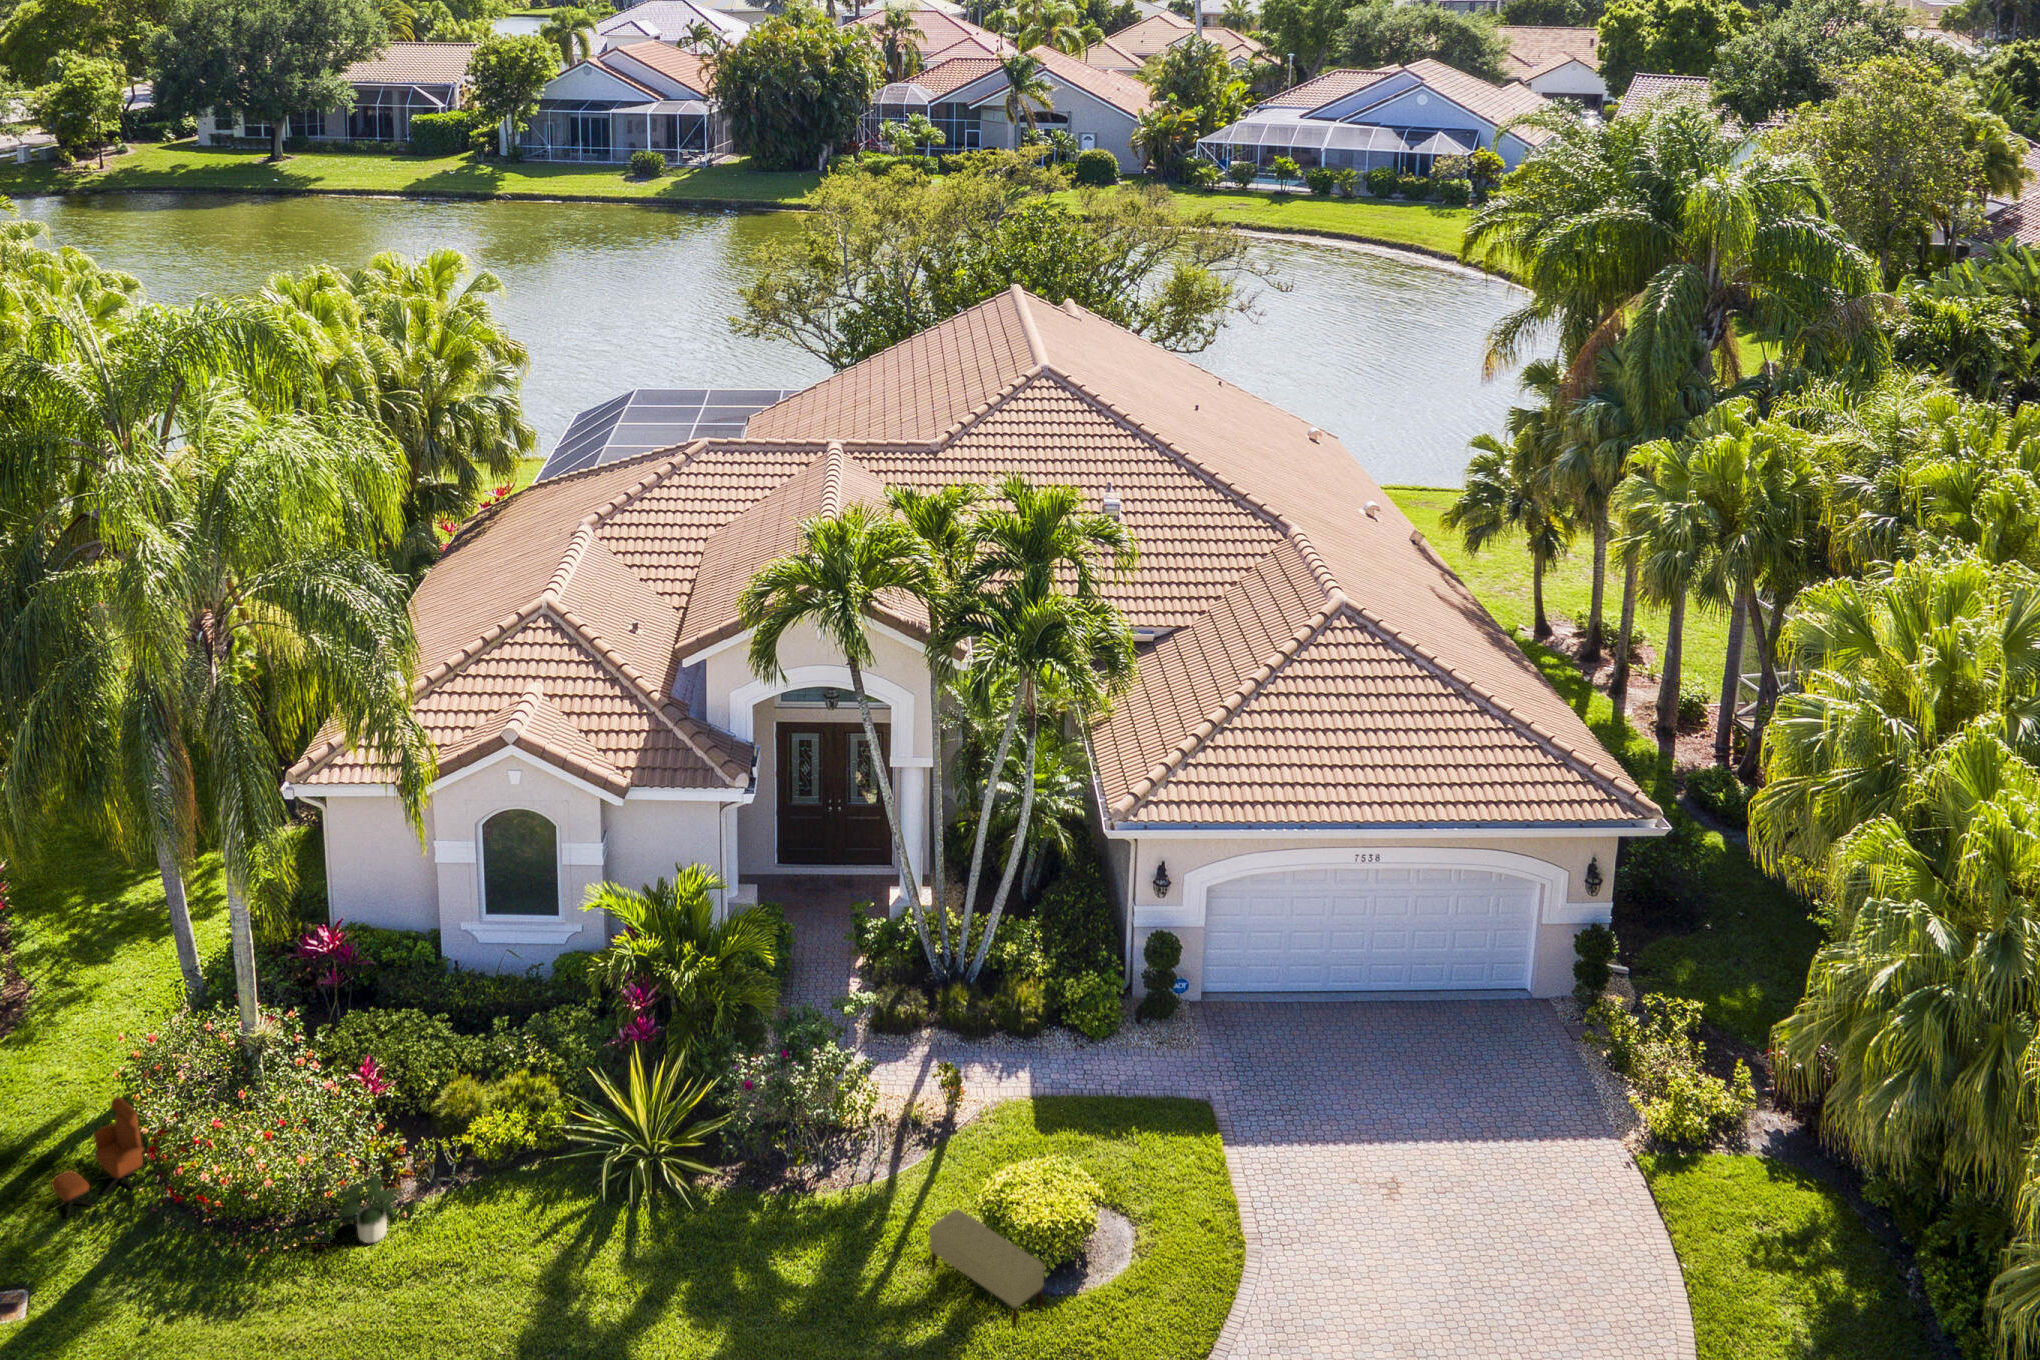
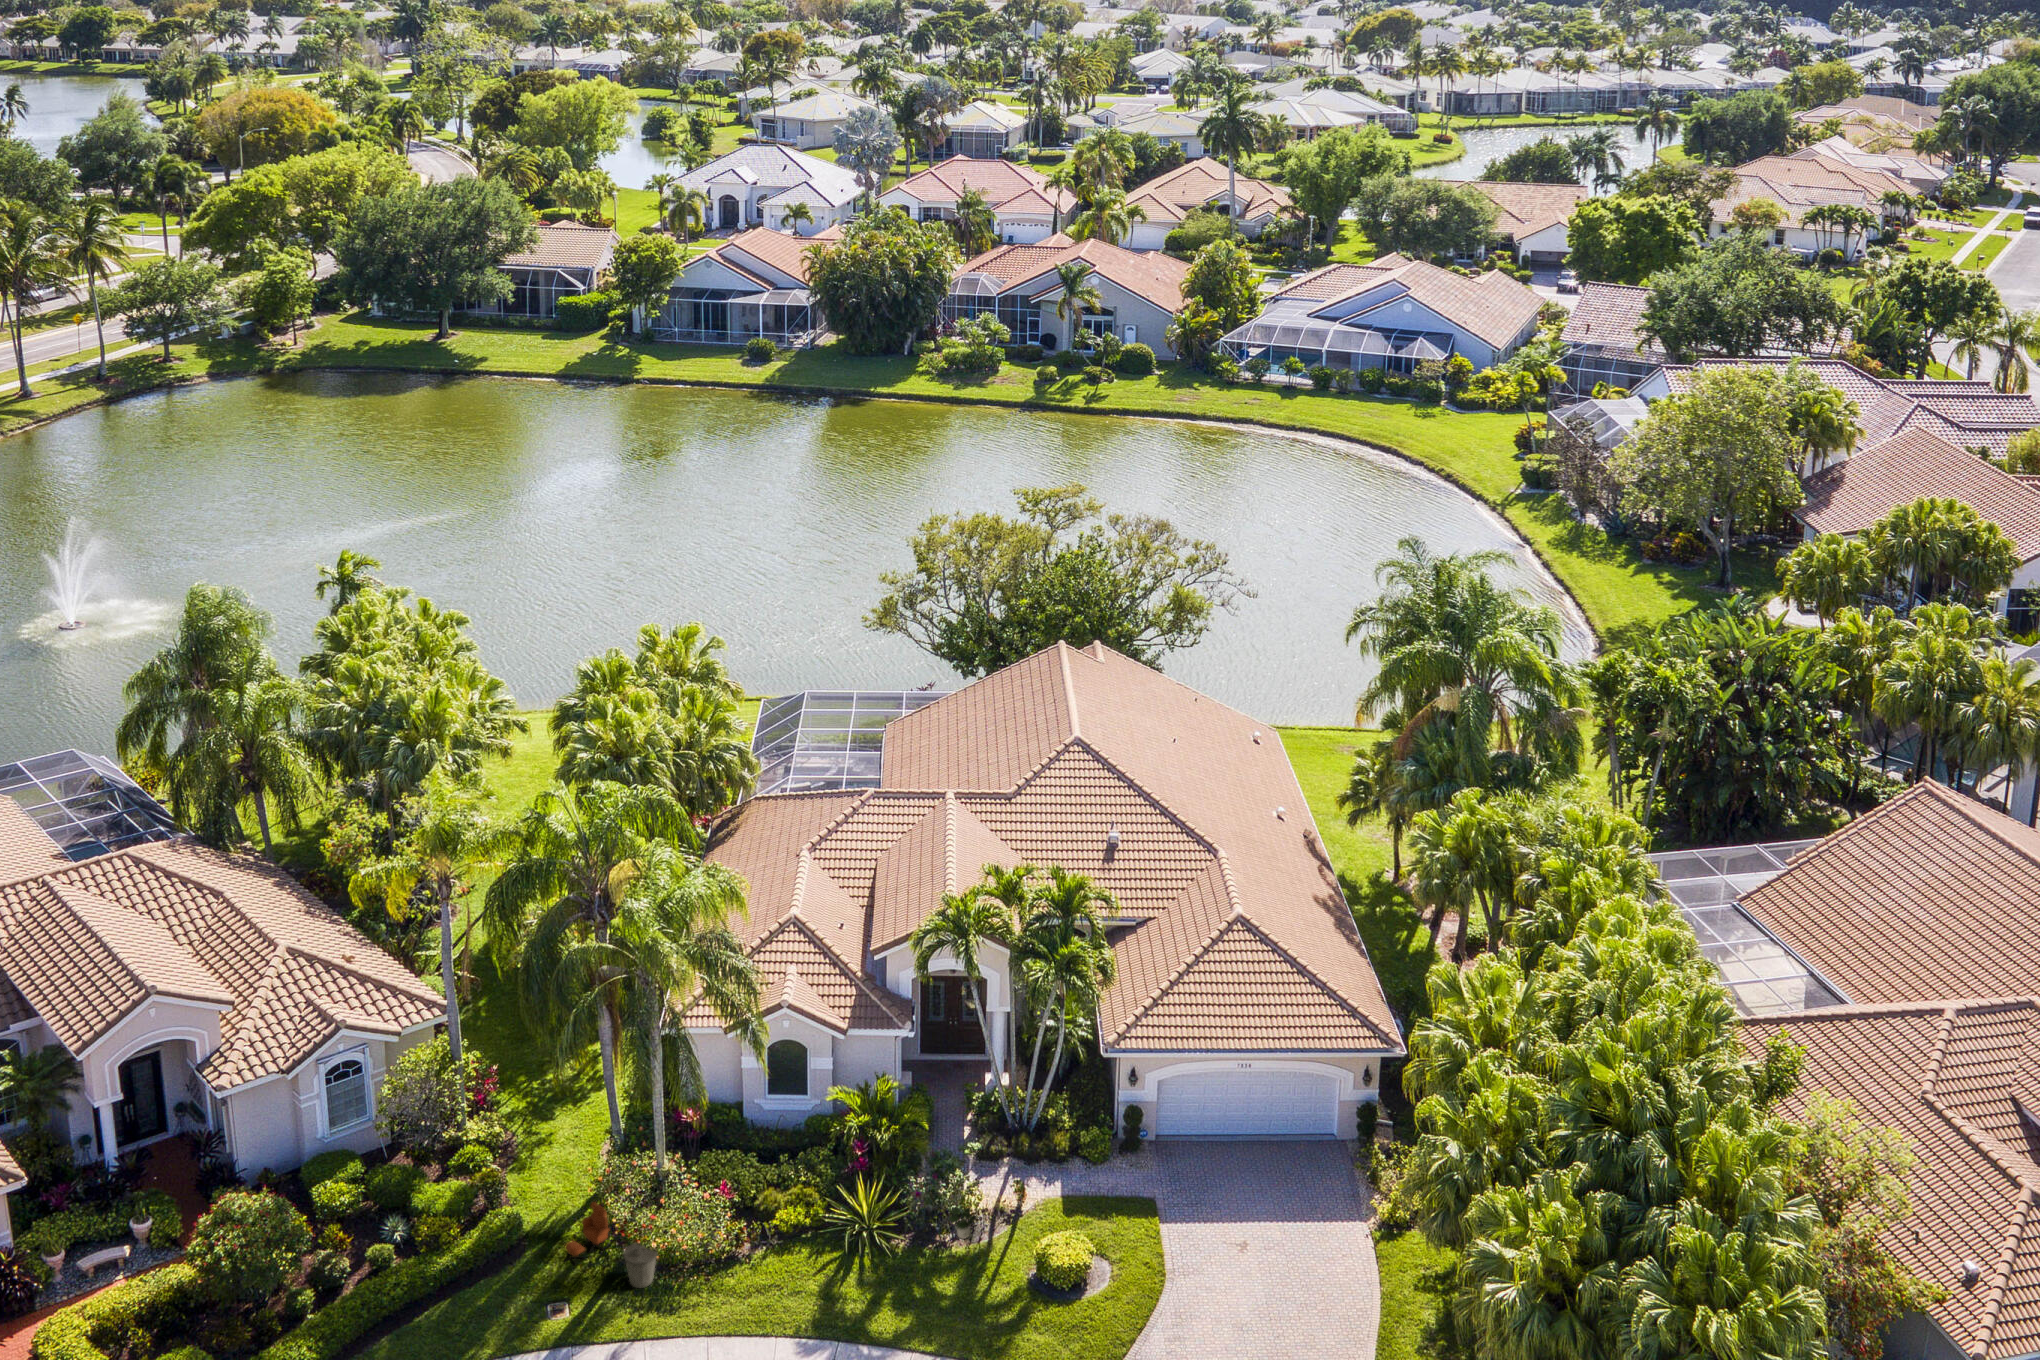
trash can: none [146,1174,219,1267] -> present [624,1243,658,1288]
potted plant: present [337,1176,404,1243] -> present [949,1207,980,1239]
bench: present [929,1209,1045,1328] -> none [1012,1256,1069,1314]

